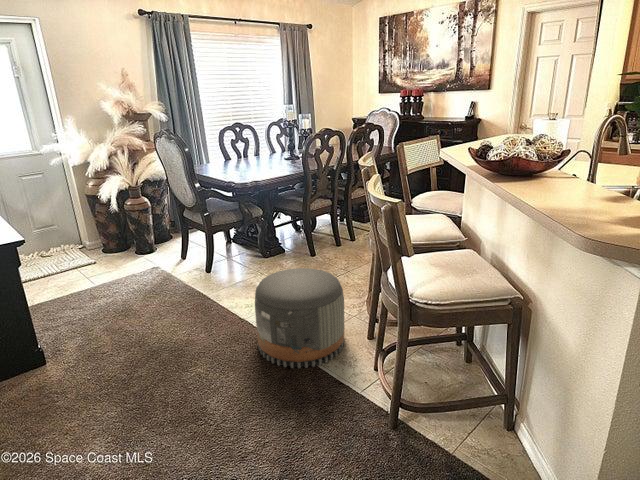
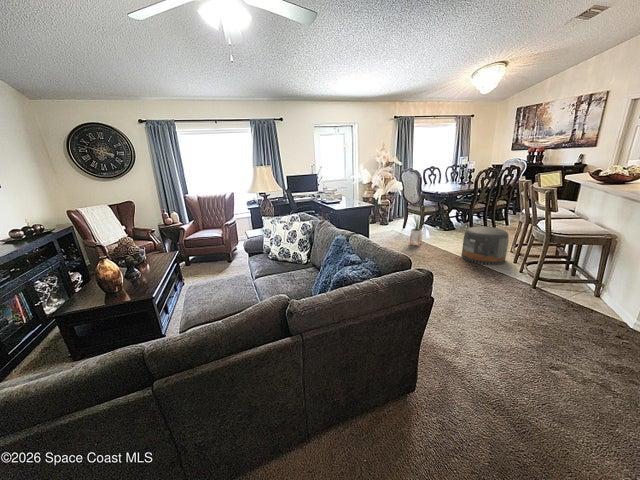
house plant: none [132,219,195,321] -> present [410,212,422,246]

